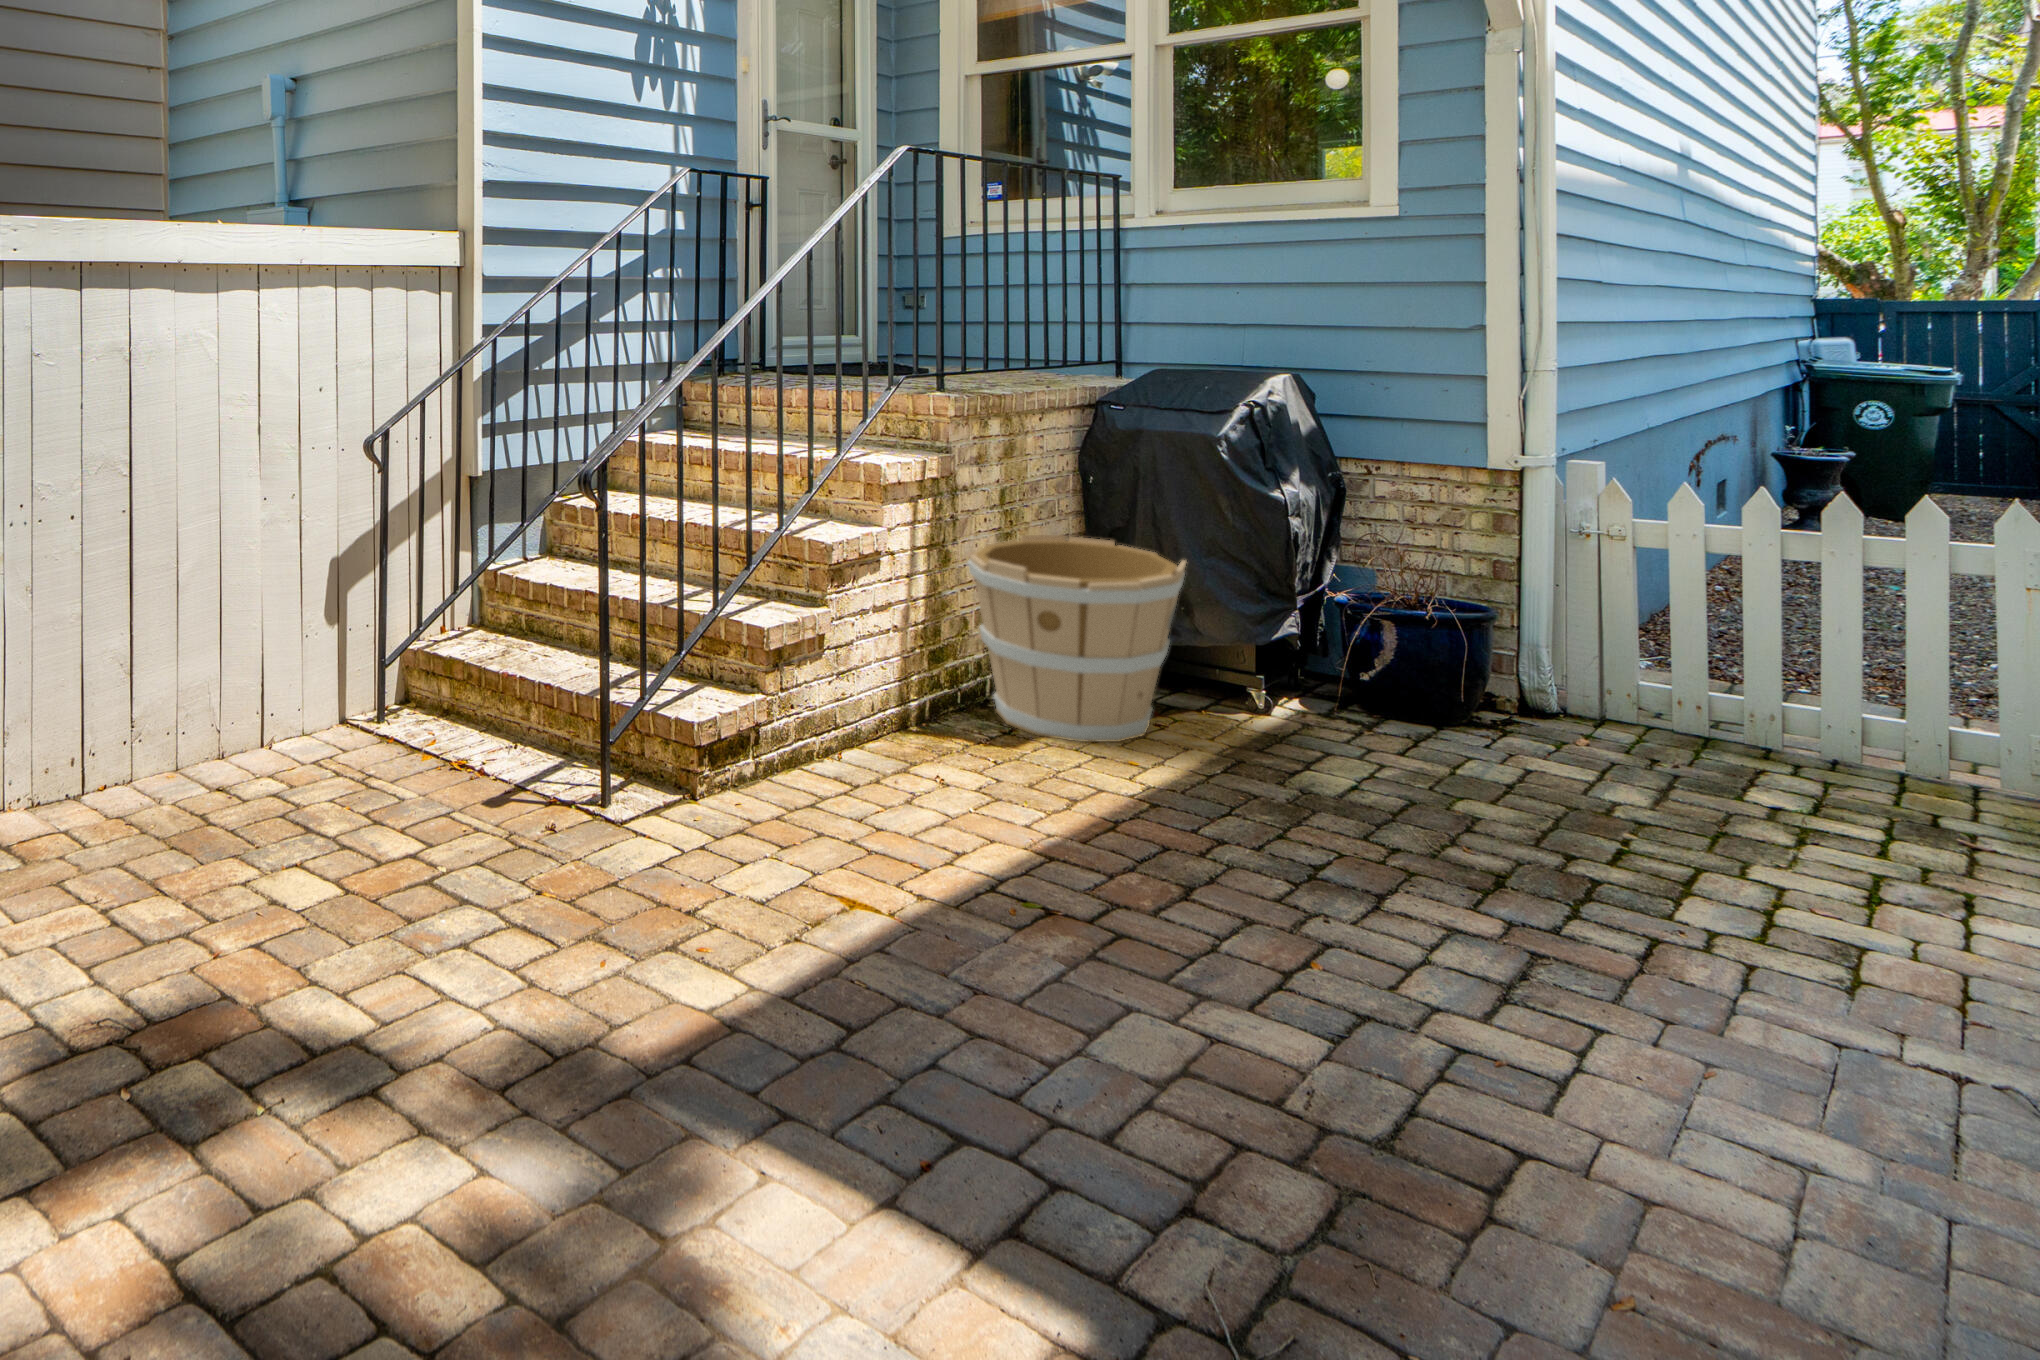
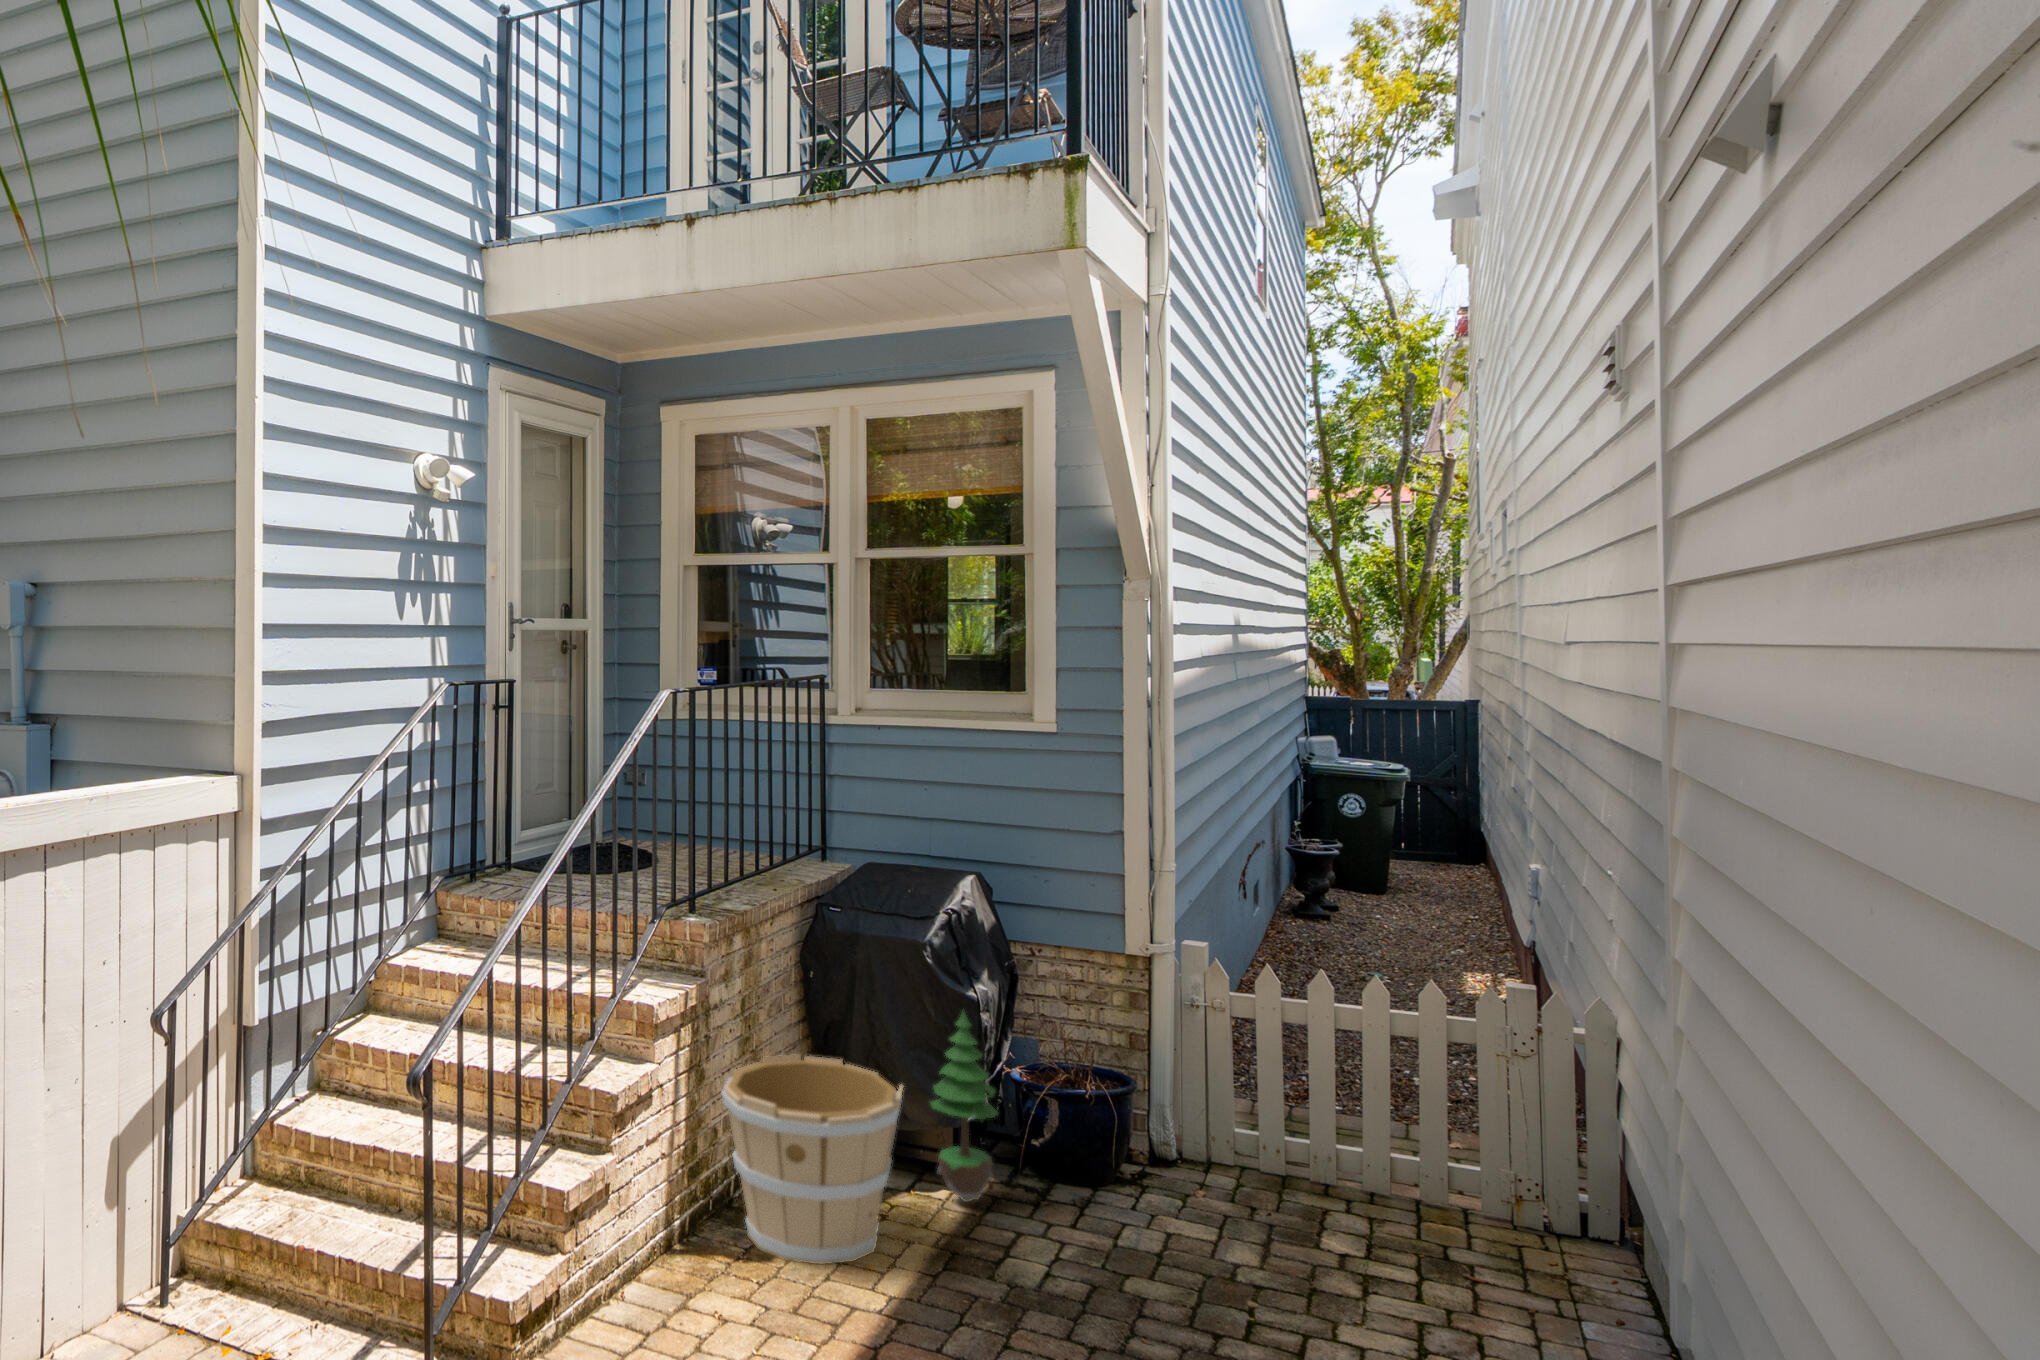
potted tree: none [1220,492,1307,702] -> present [931,1011,998,1202]

